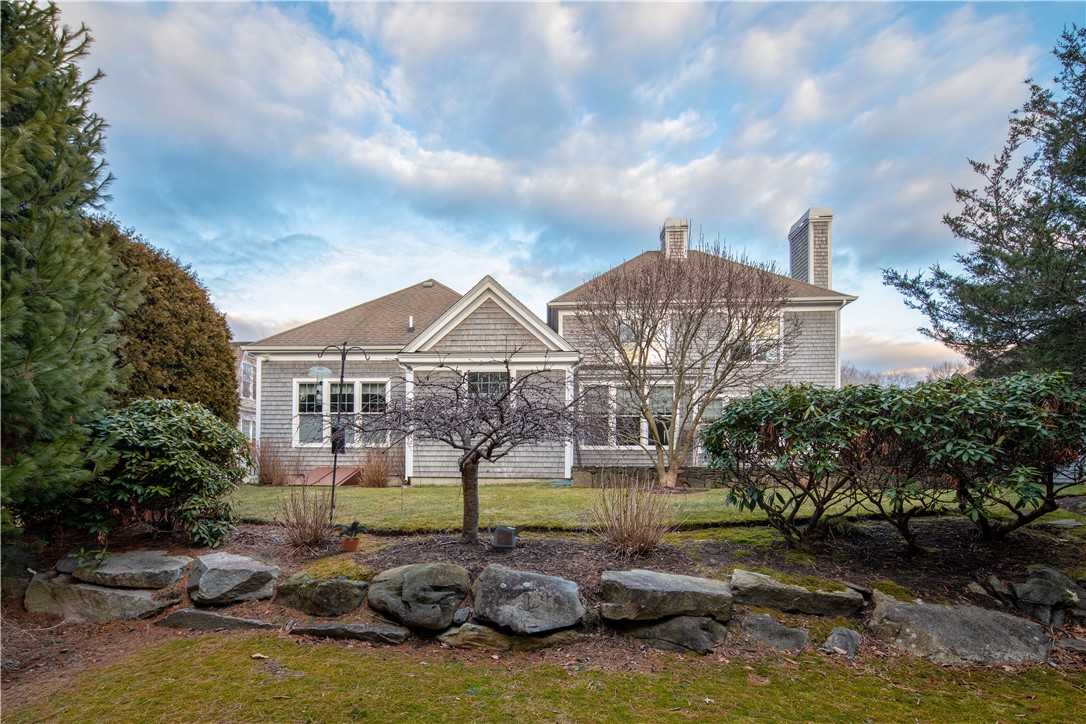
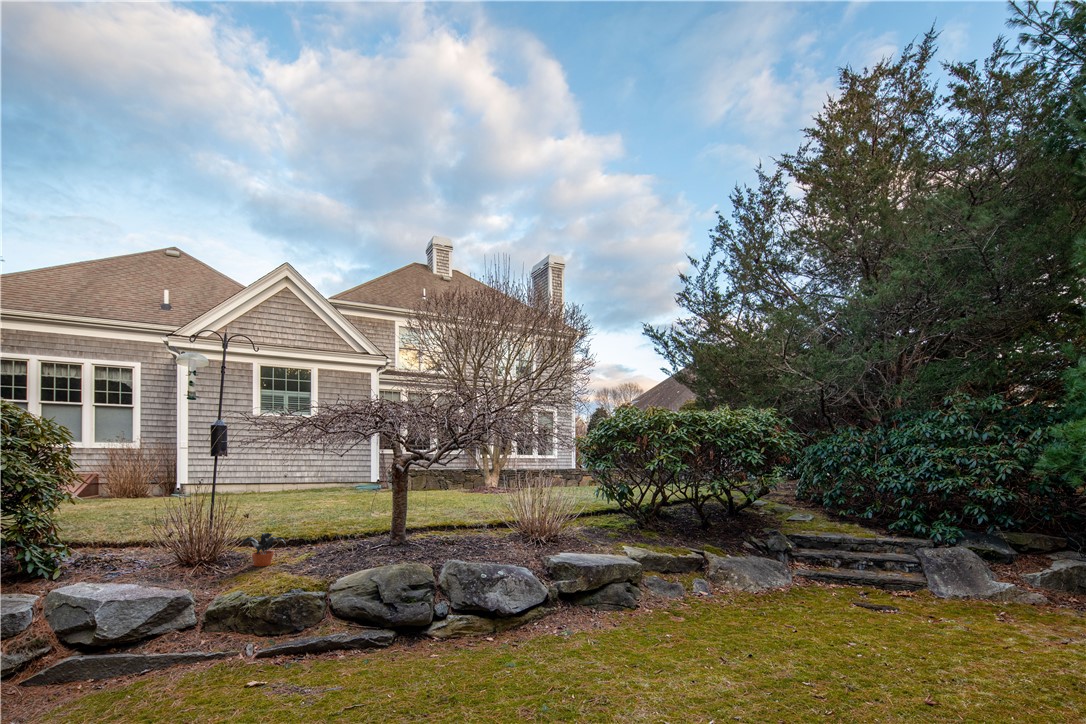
watering can: present [487,522,526,547] -> none [431,521,472,544]

